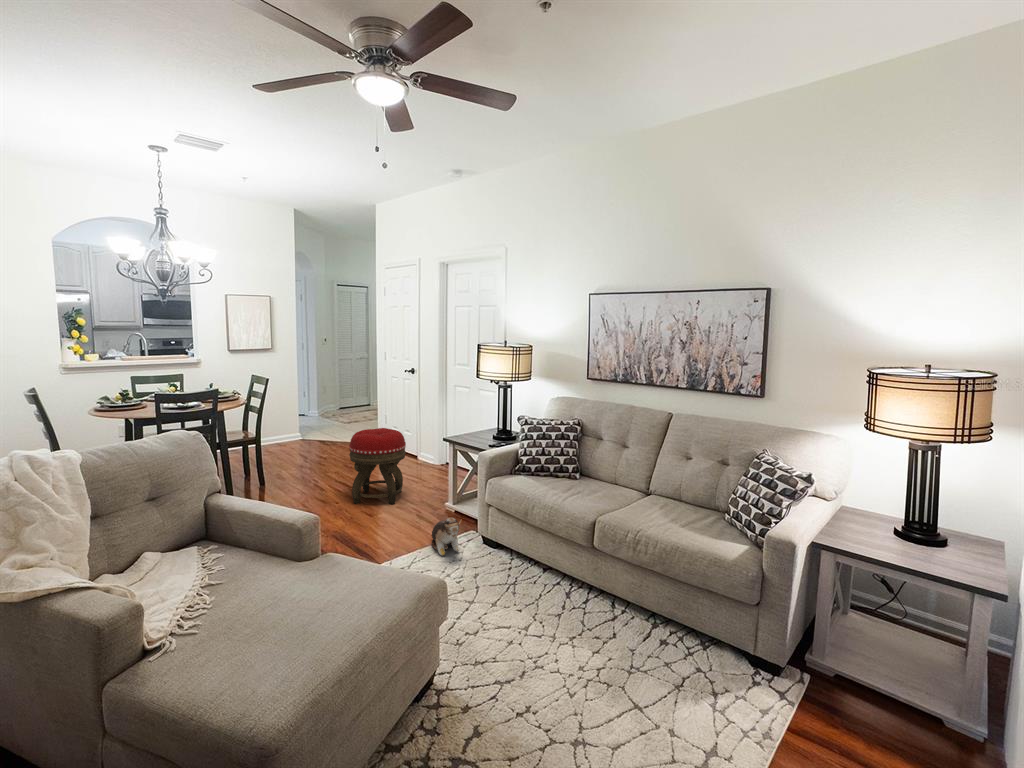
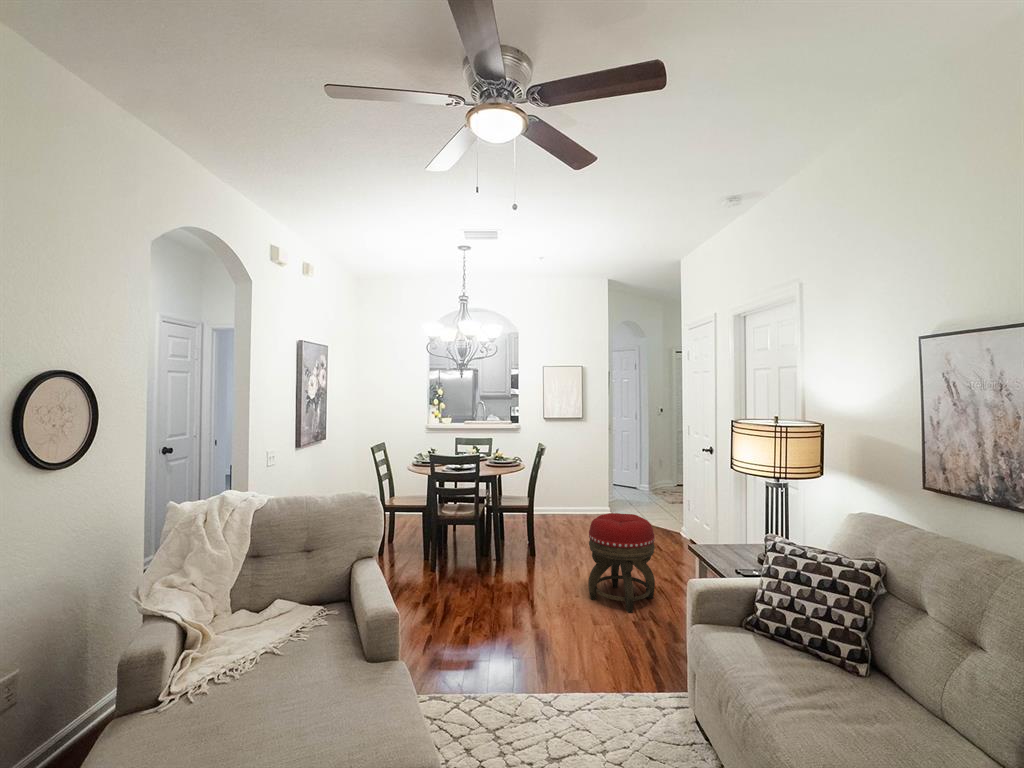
plush toy: present [431,517,462,556] -> none [621,662,657,717]

